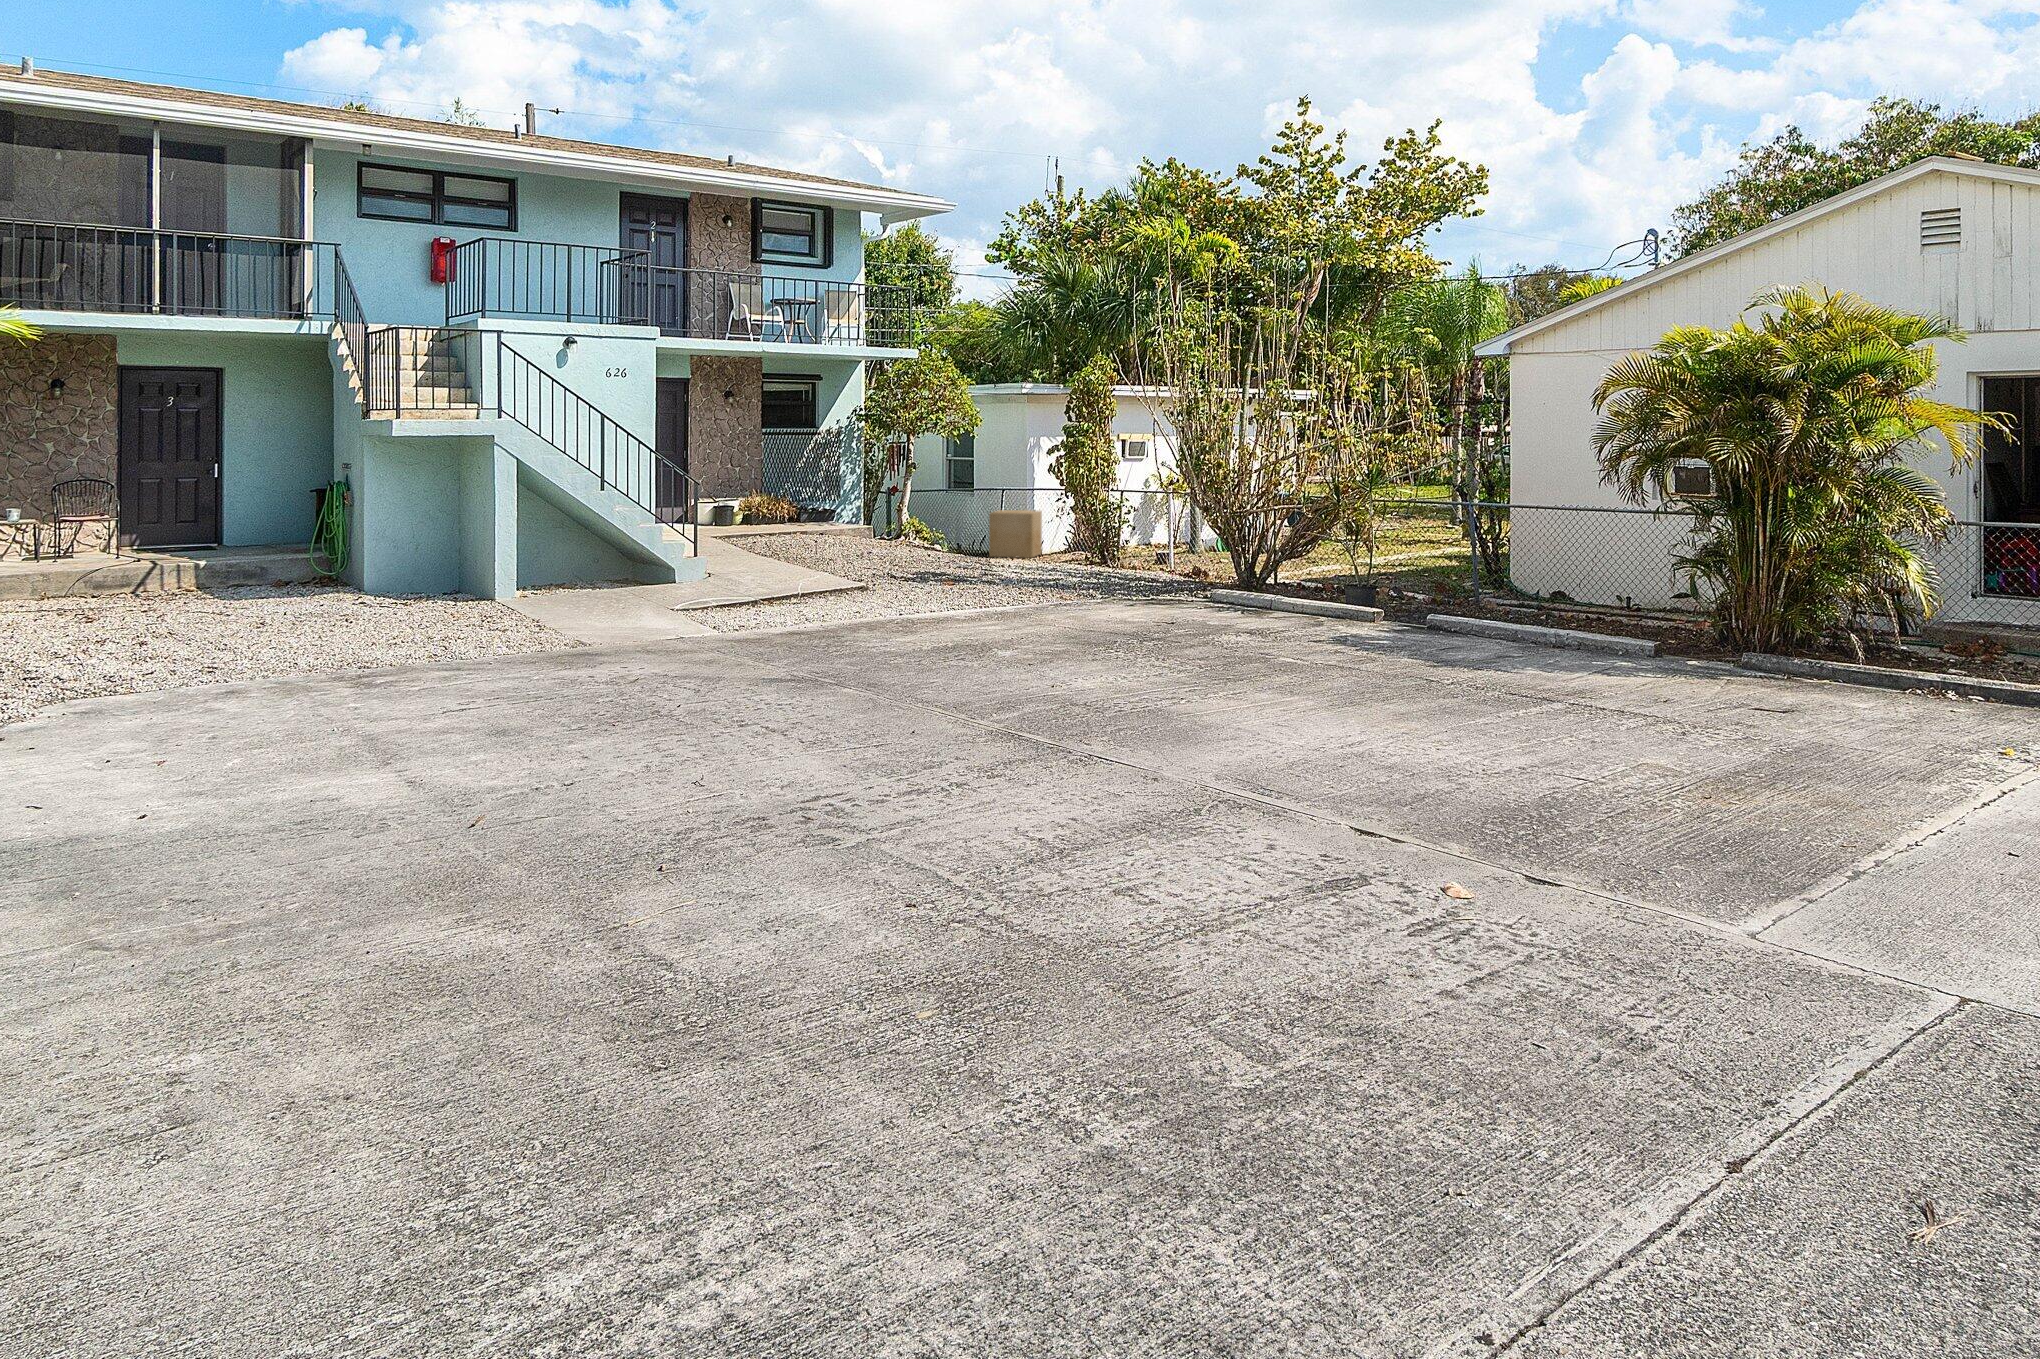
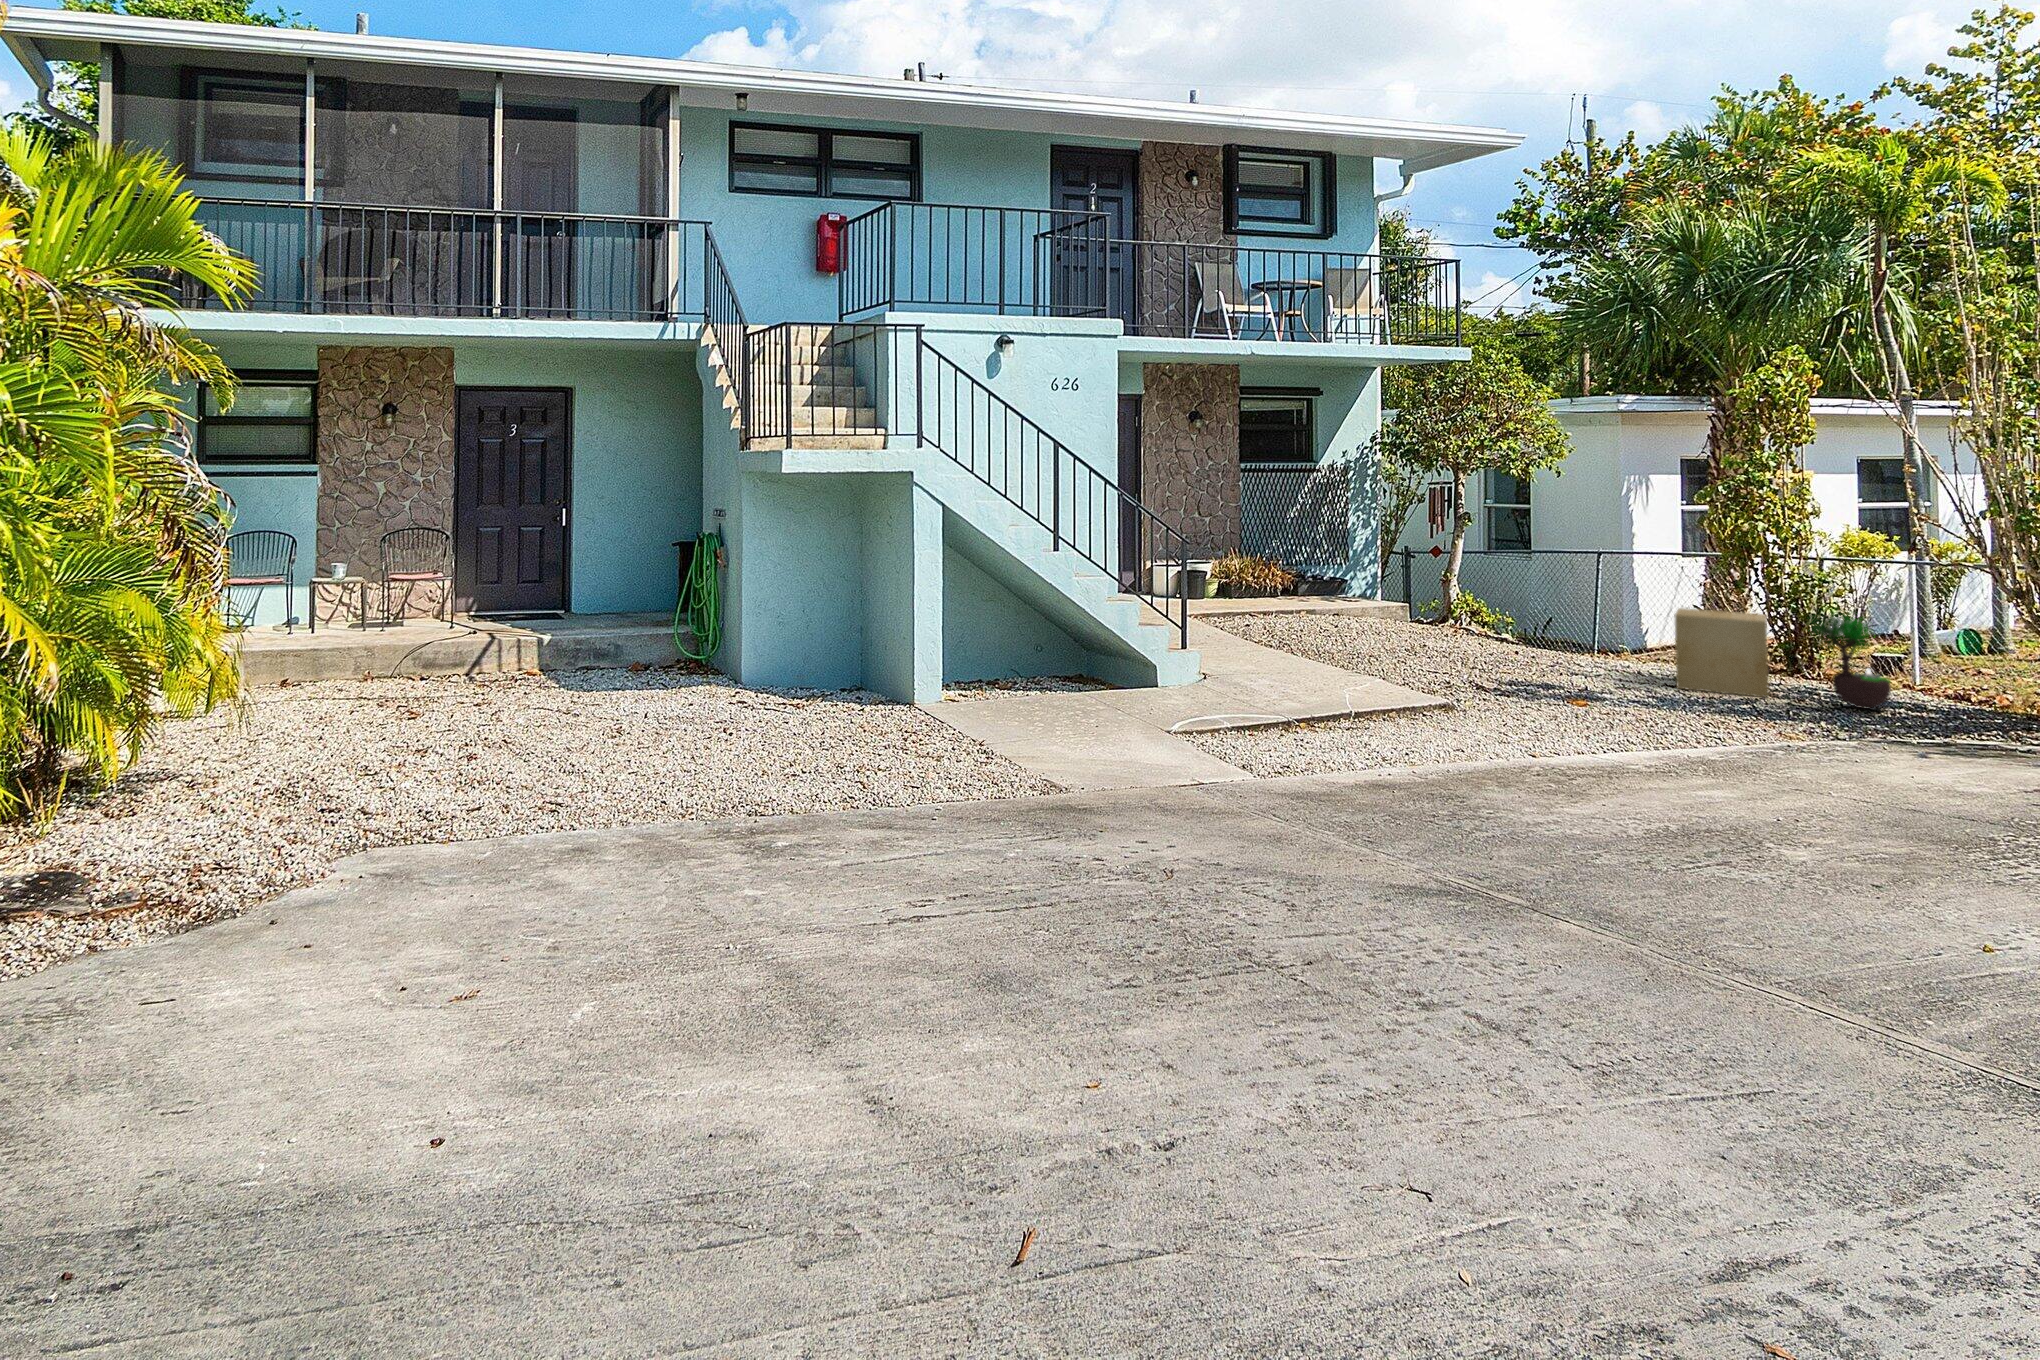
potted tree: none [1047,499,1085,559] -> present [1808,610,1891,708]

